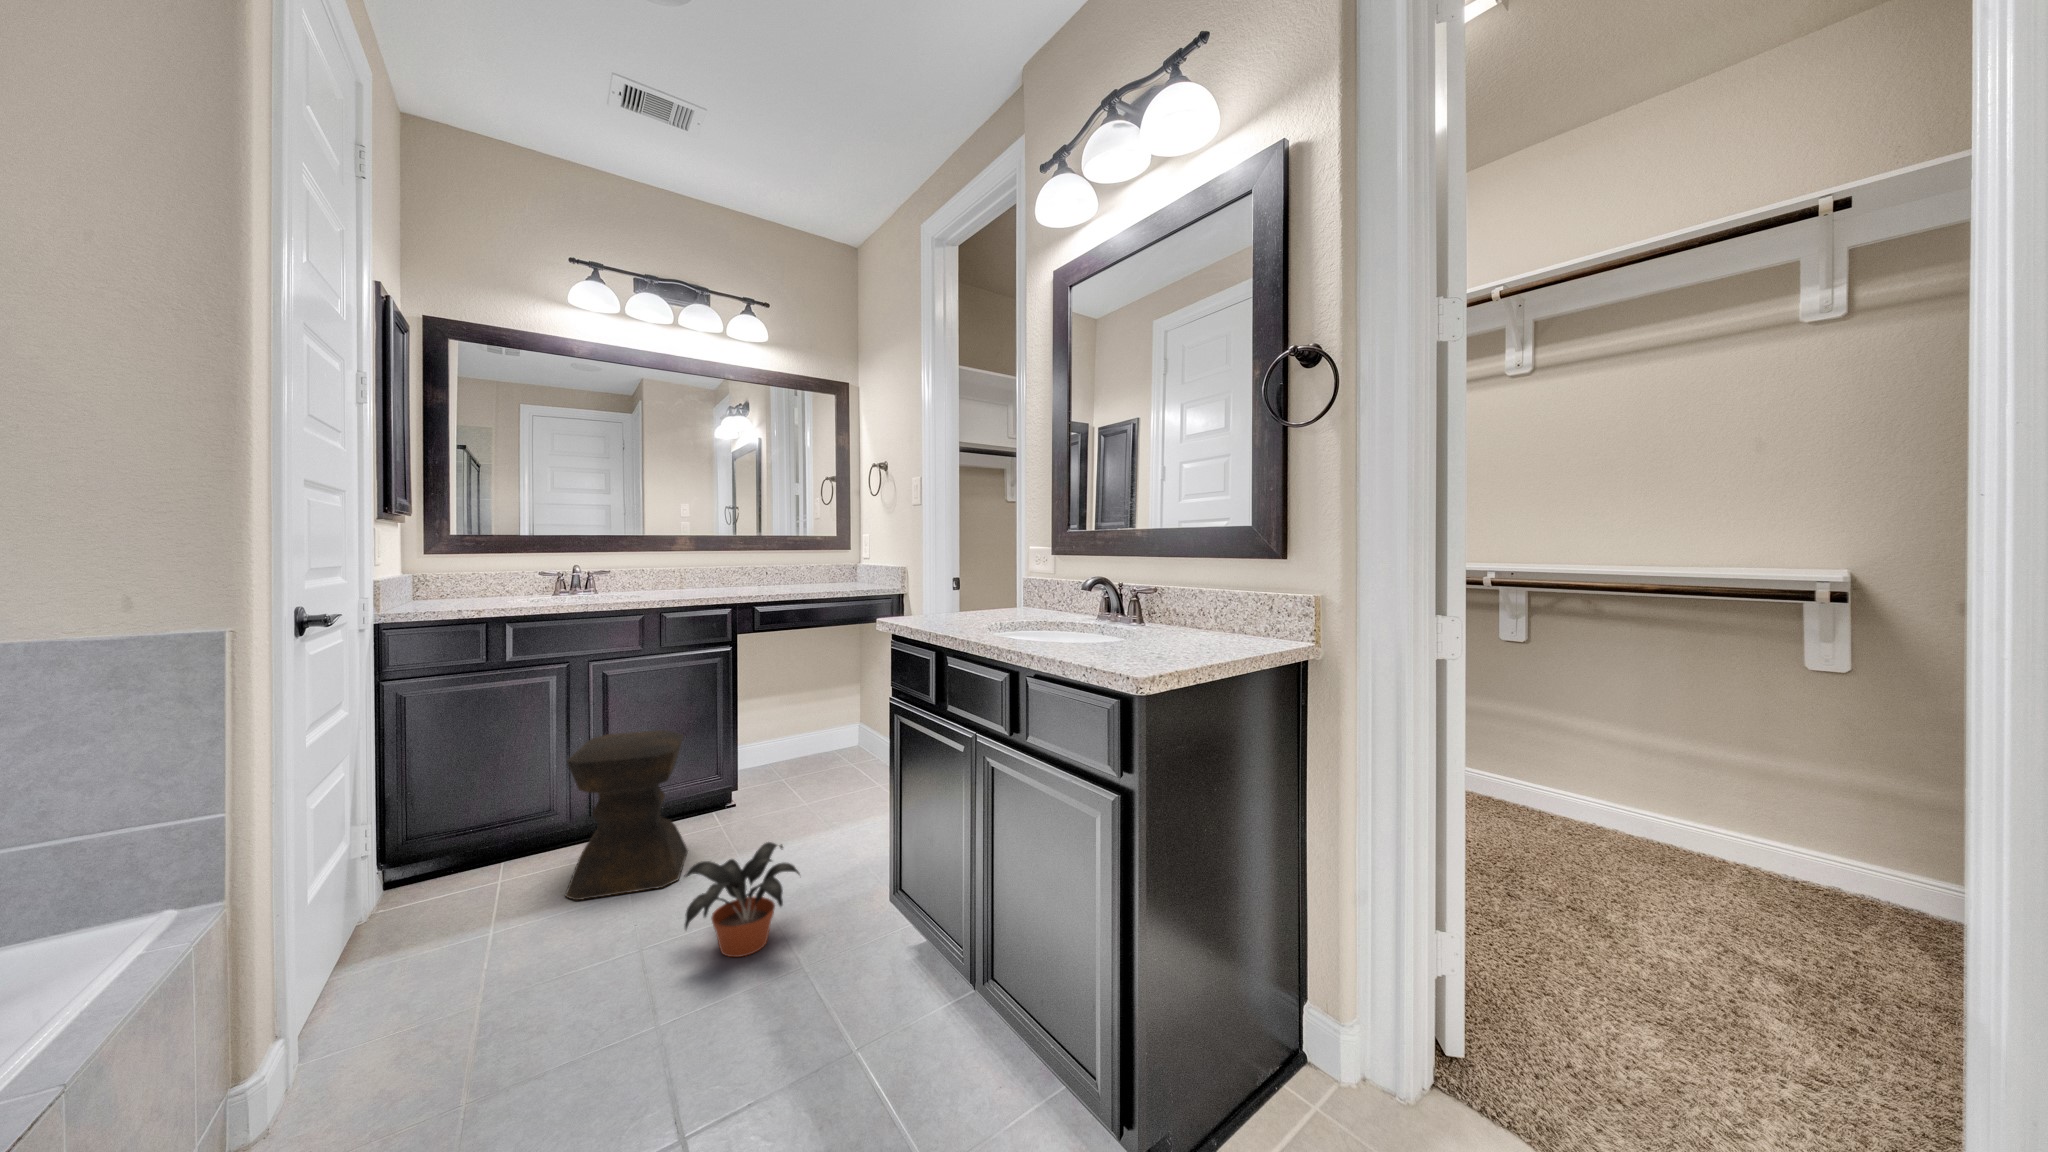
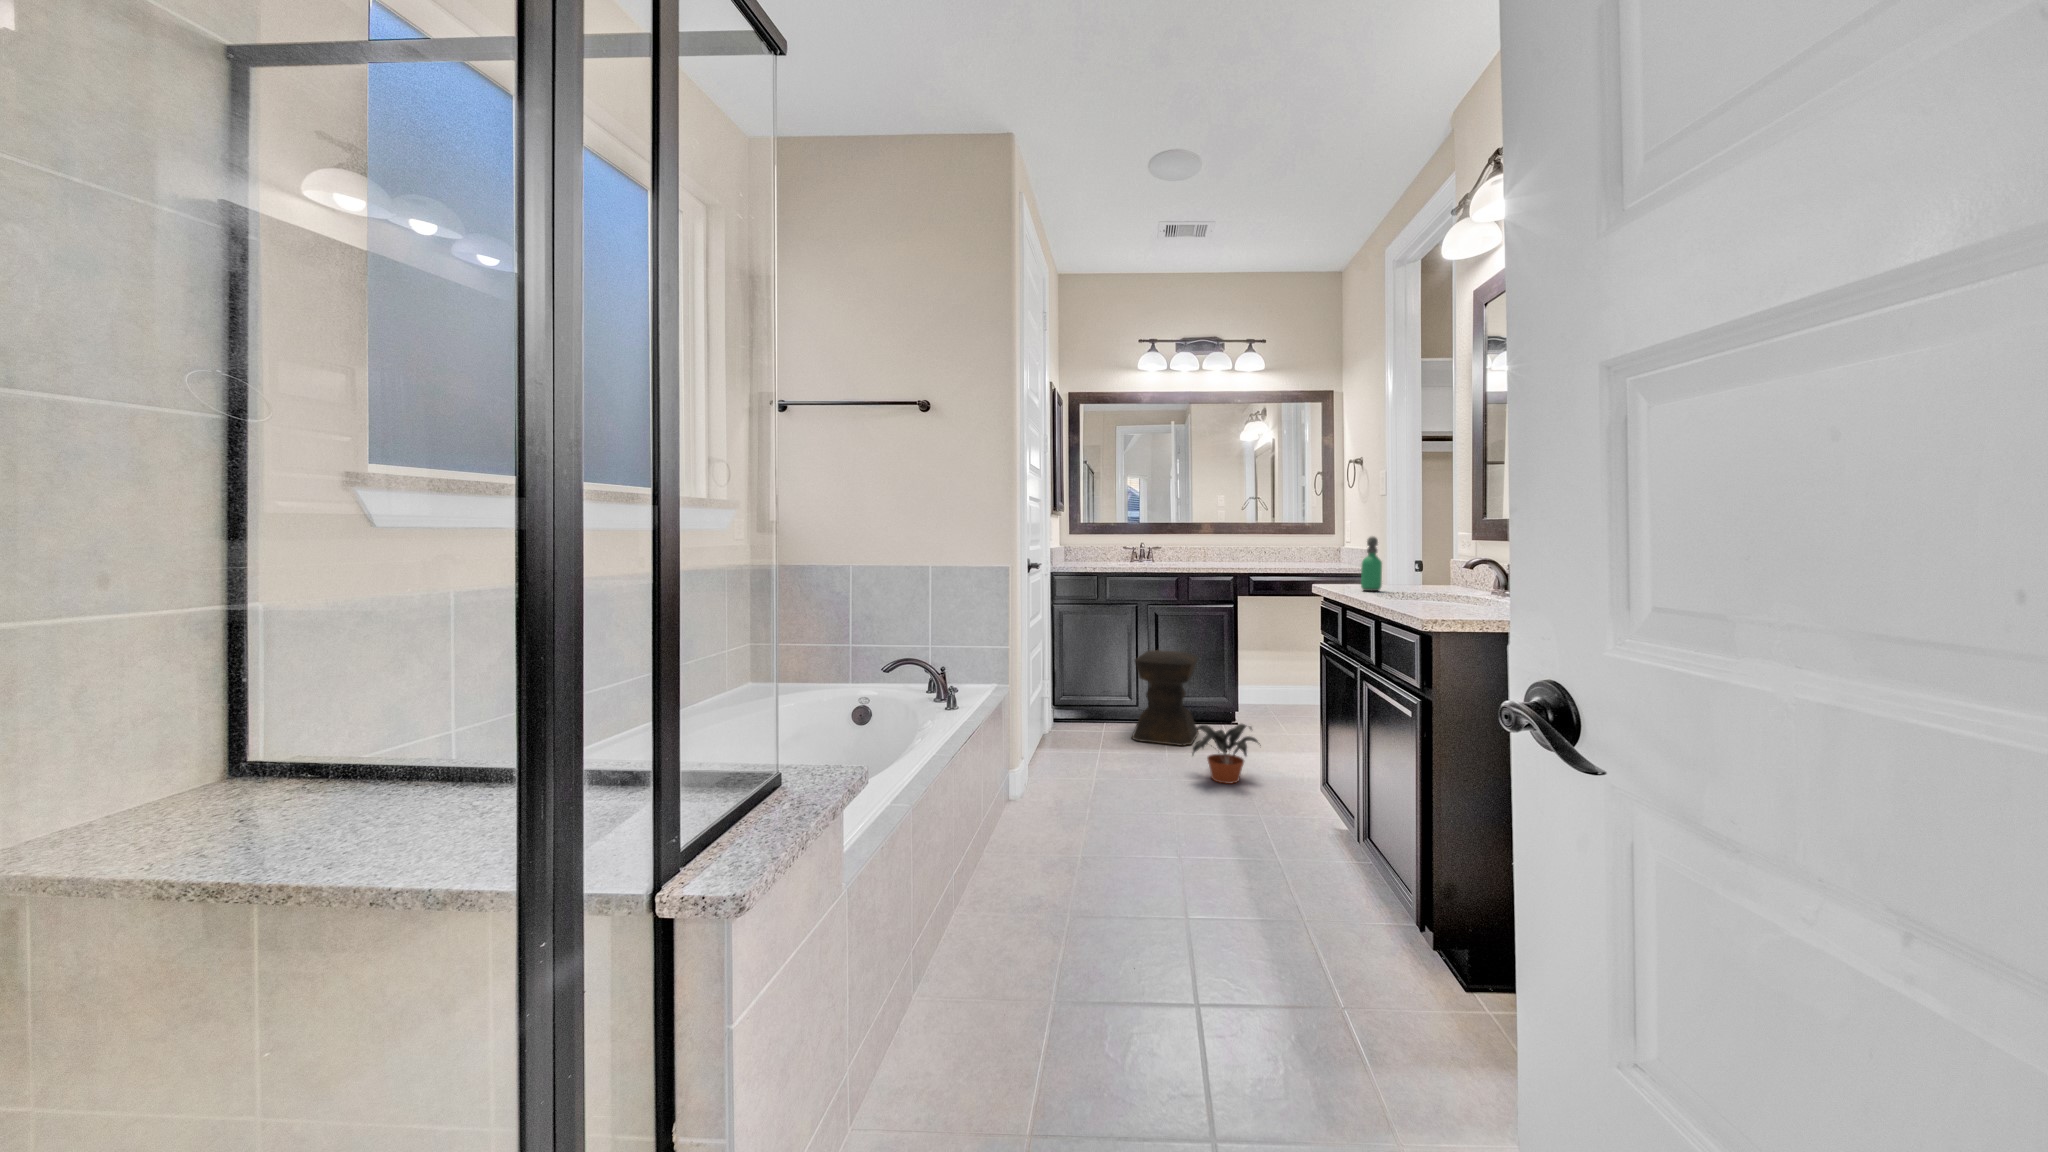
soap dispenser: none [942,546,968,624] -> present [1361,536,1382,591]

